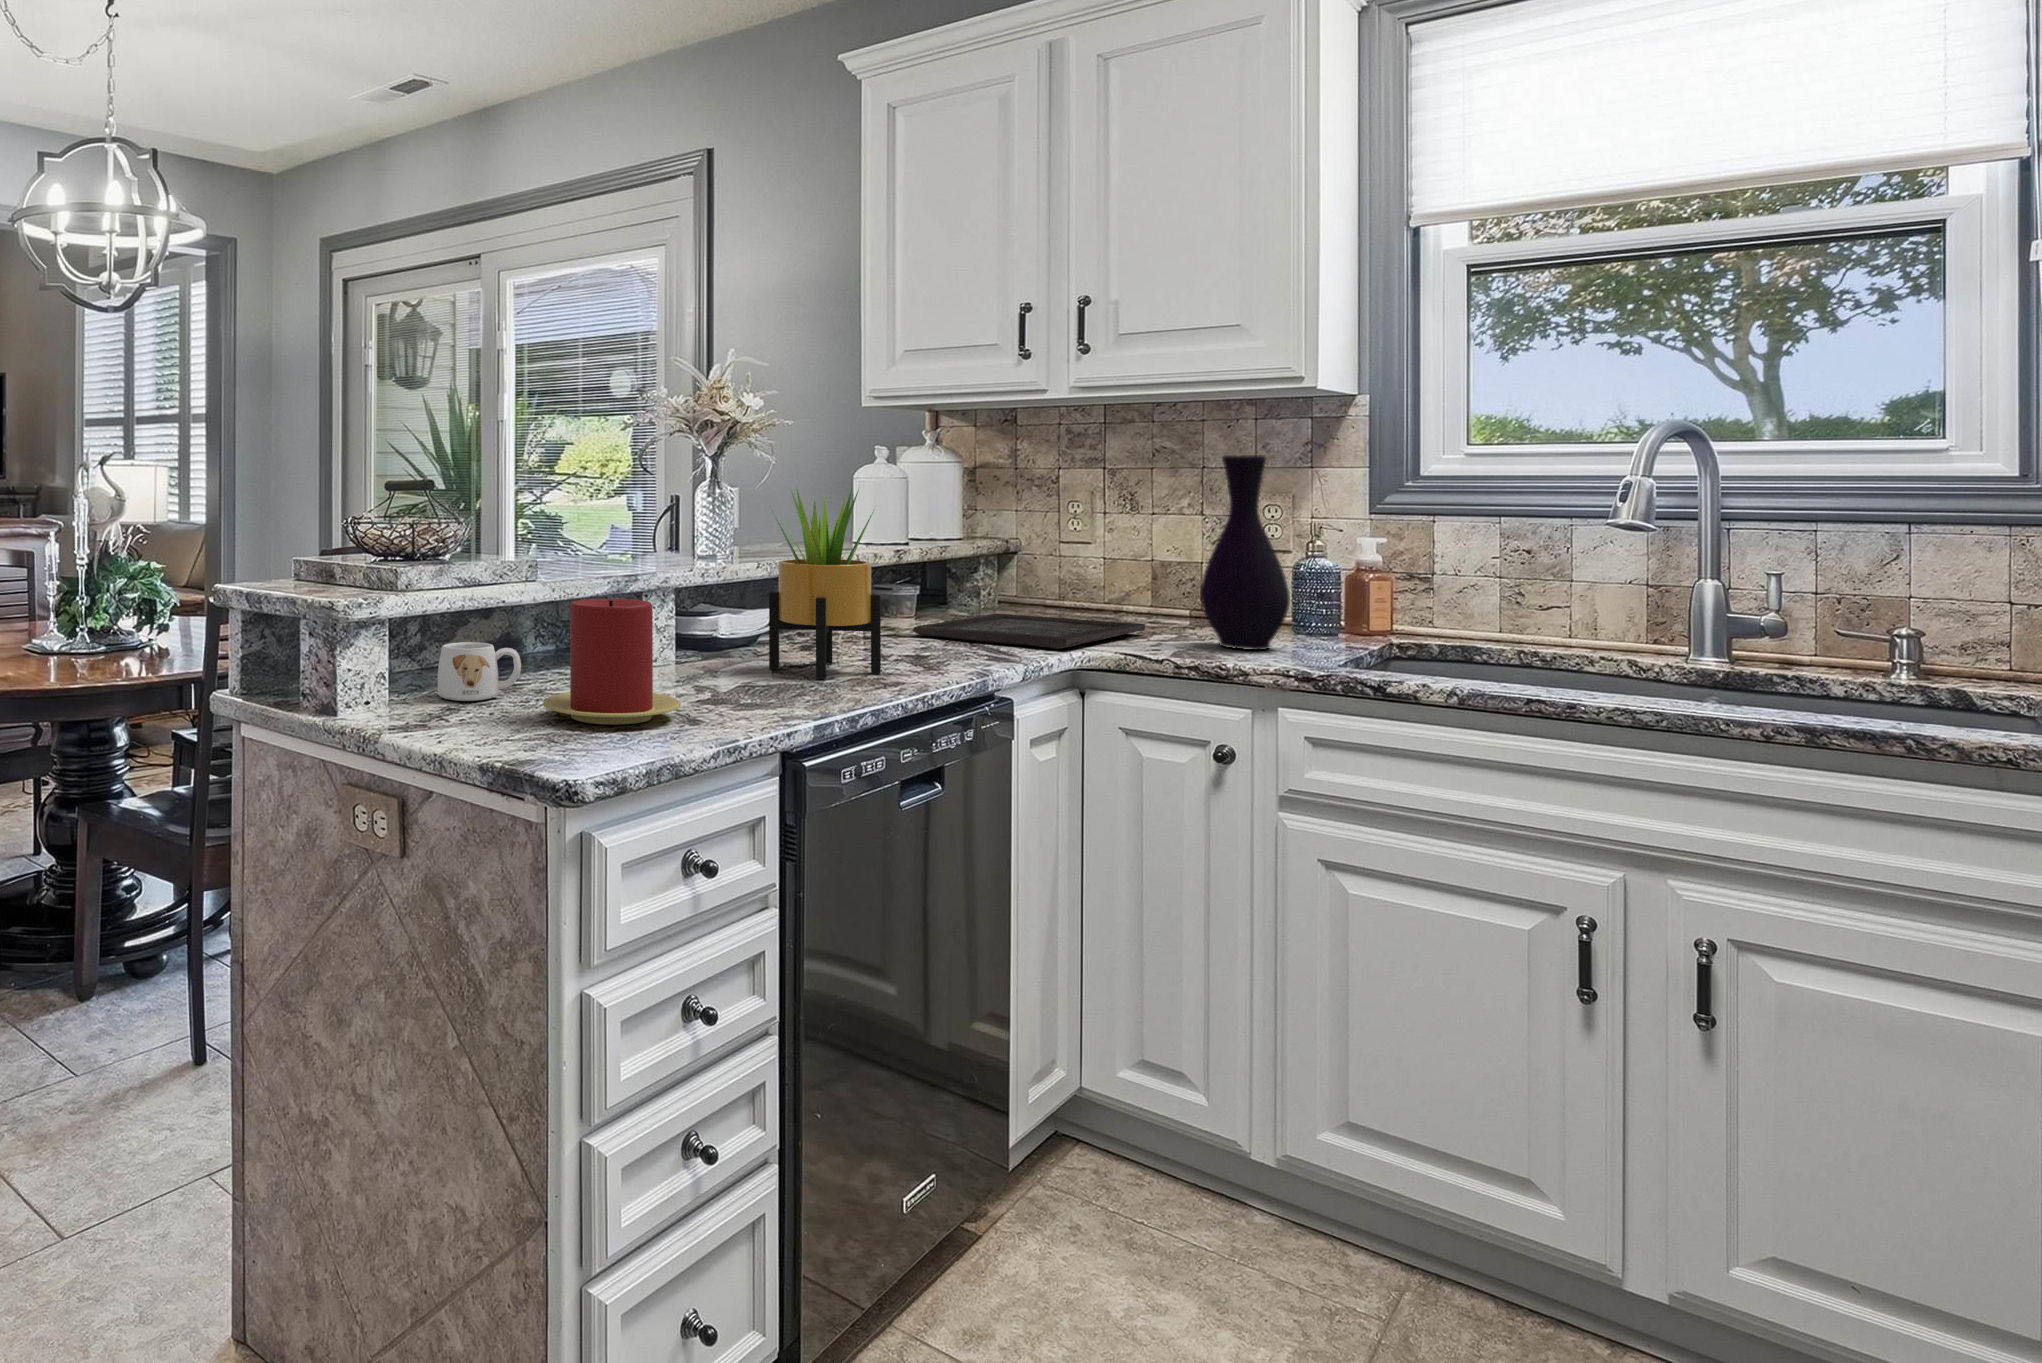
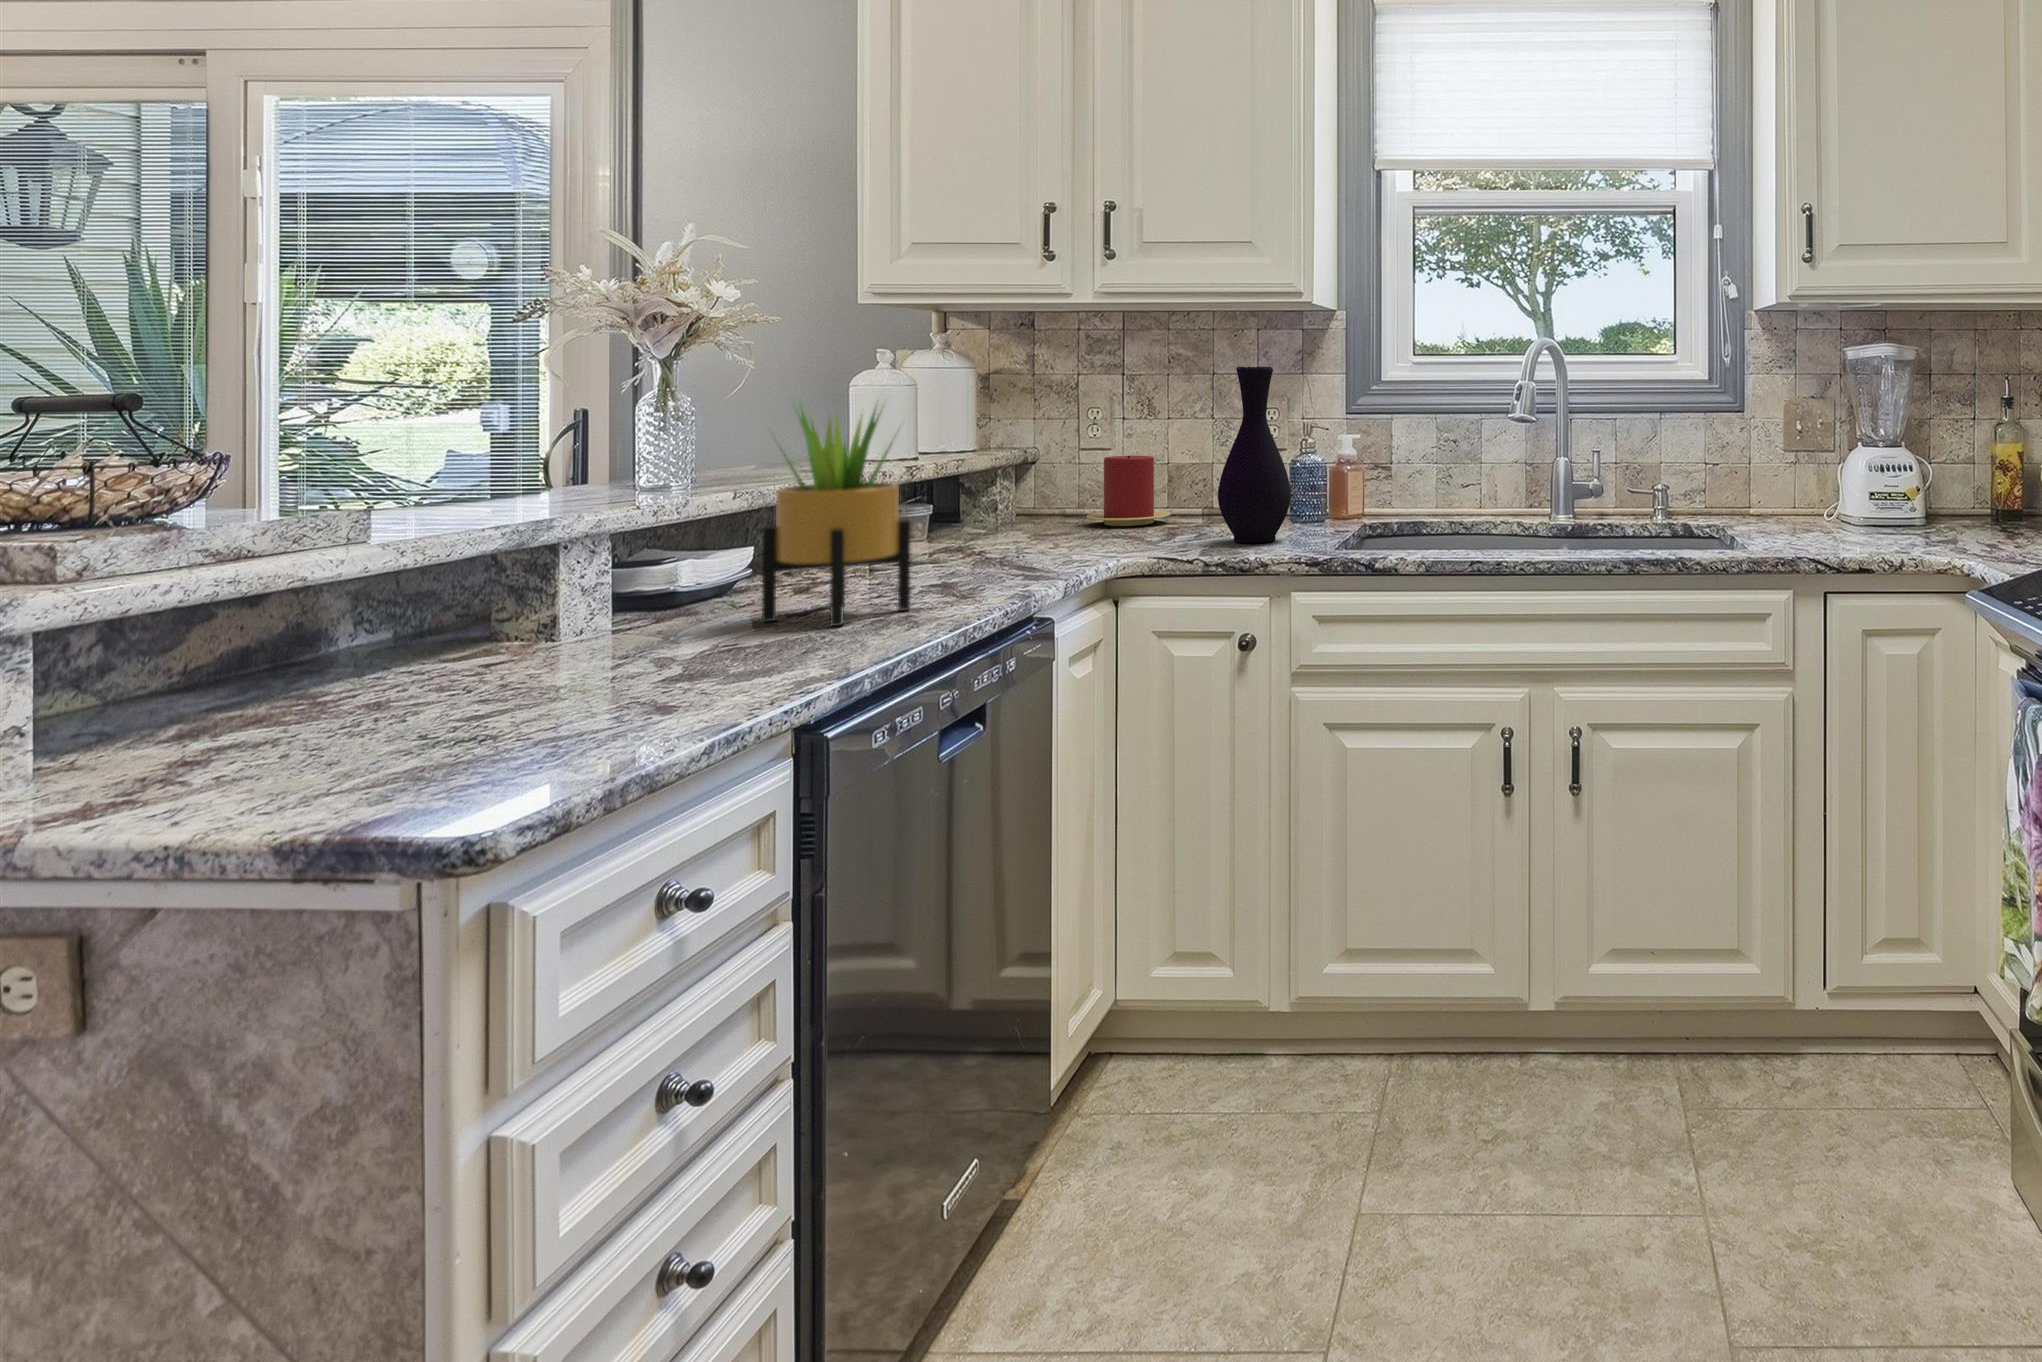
candle: present [543,599,680,725] -> present [1087,456,1170,526]
tray: present [913,614,1145,649] -> none [932,527,1166,560]
mug: present [438,642,521,701] -> none [151,646,342,746]

